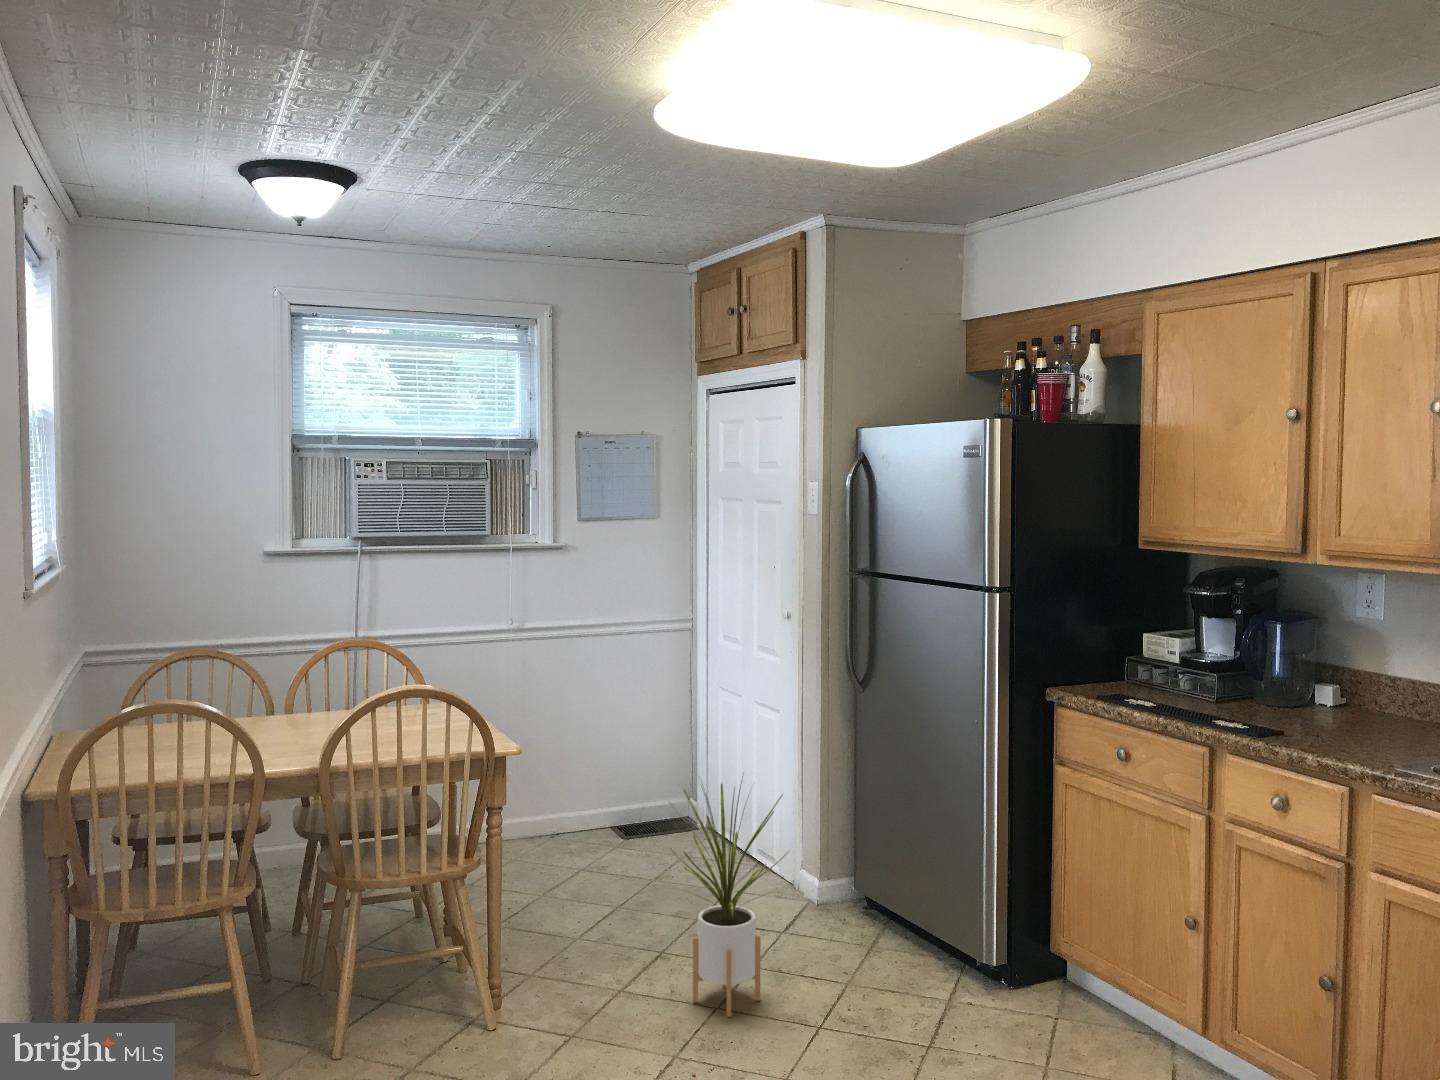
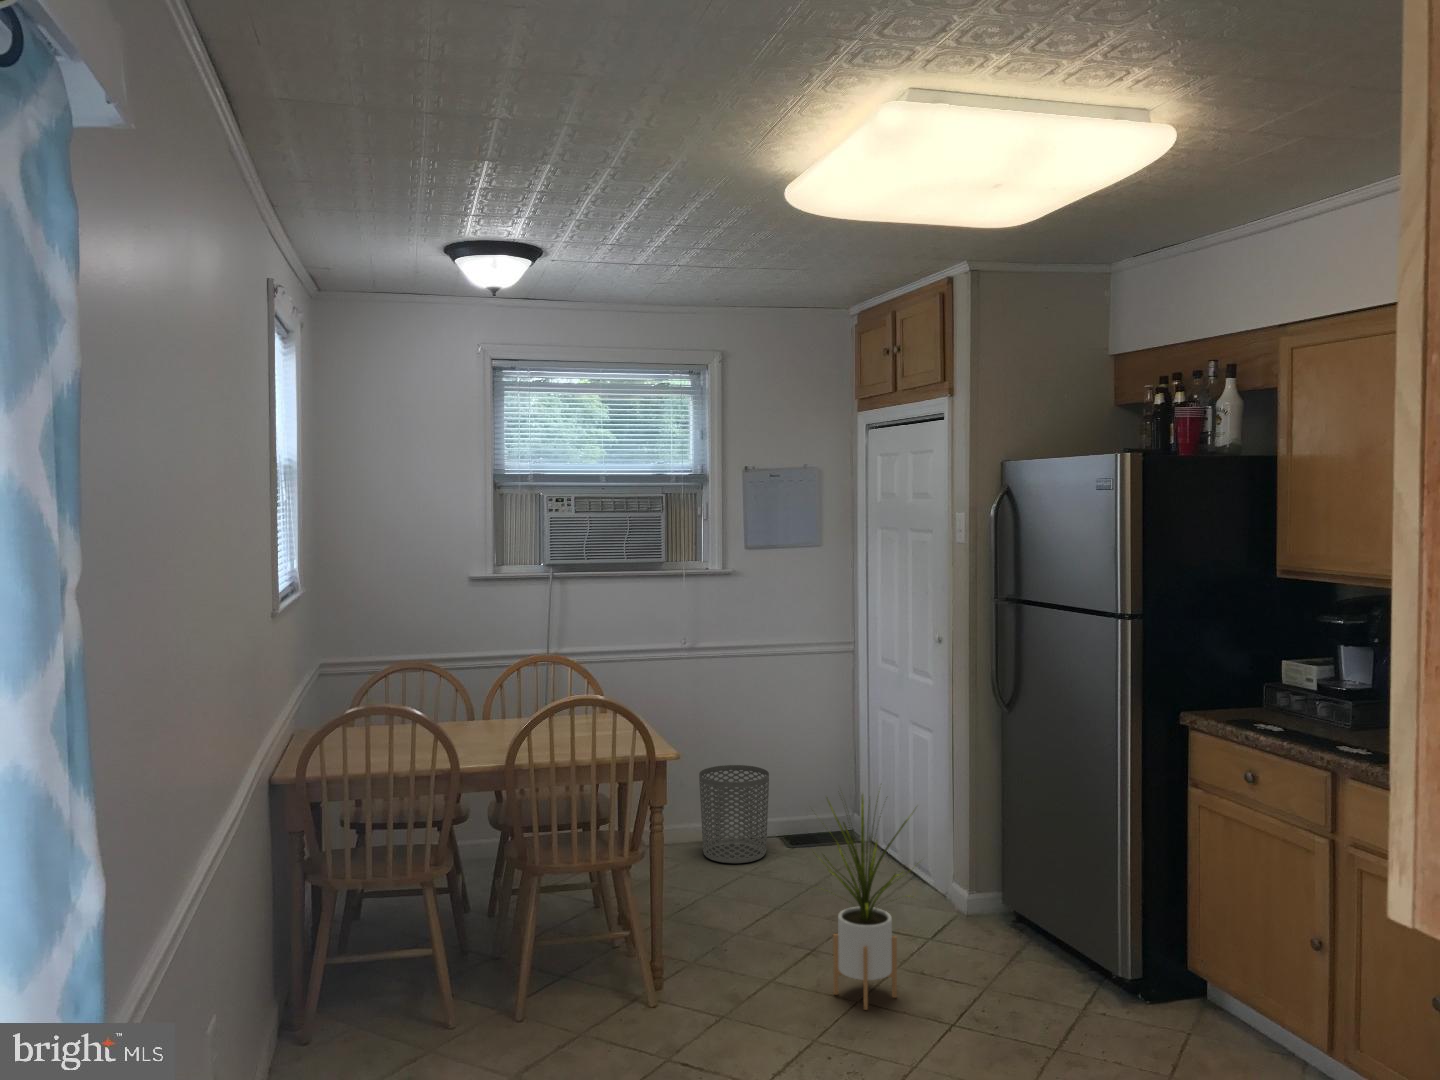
waste bin: none [531,755,607,862] -> present [699,765,769,863]

